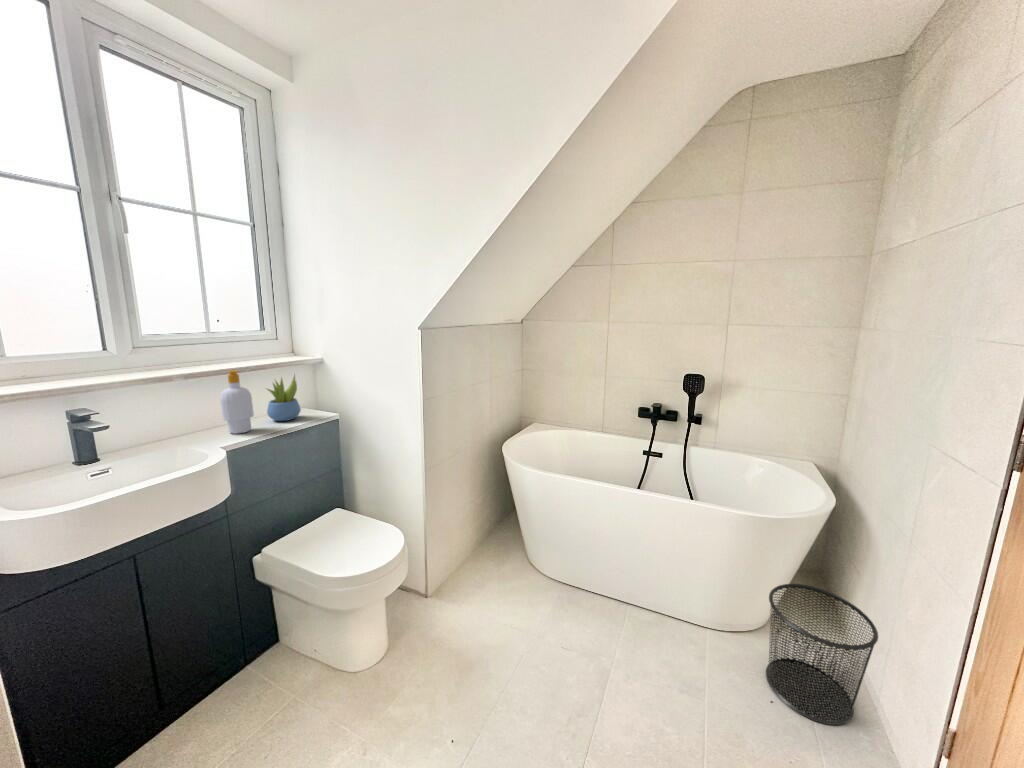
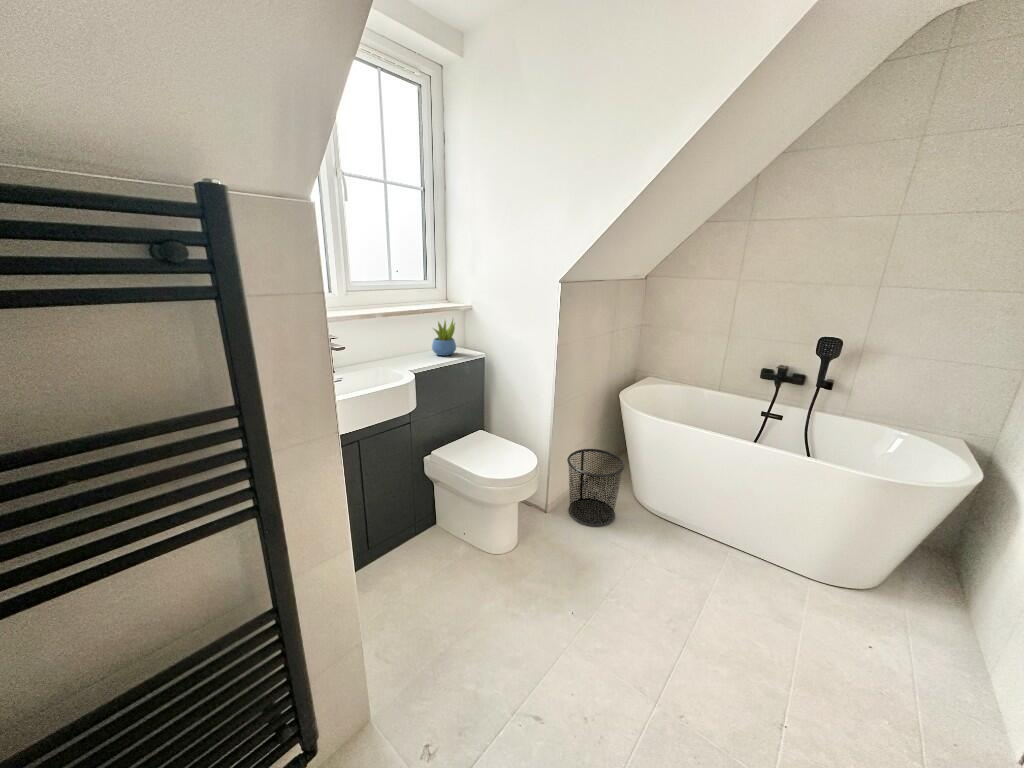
soap bottle: present [220,370,254,434] -> none [404,312,426,362]
waste bin: present [766,584,878,725] -> present [567,449,625,526]

